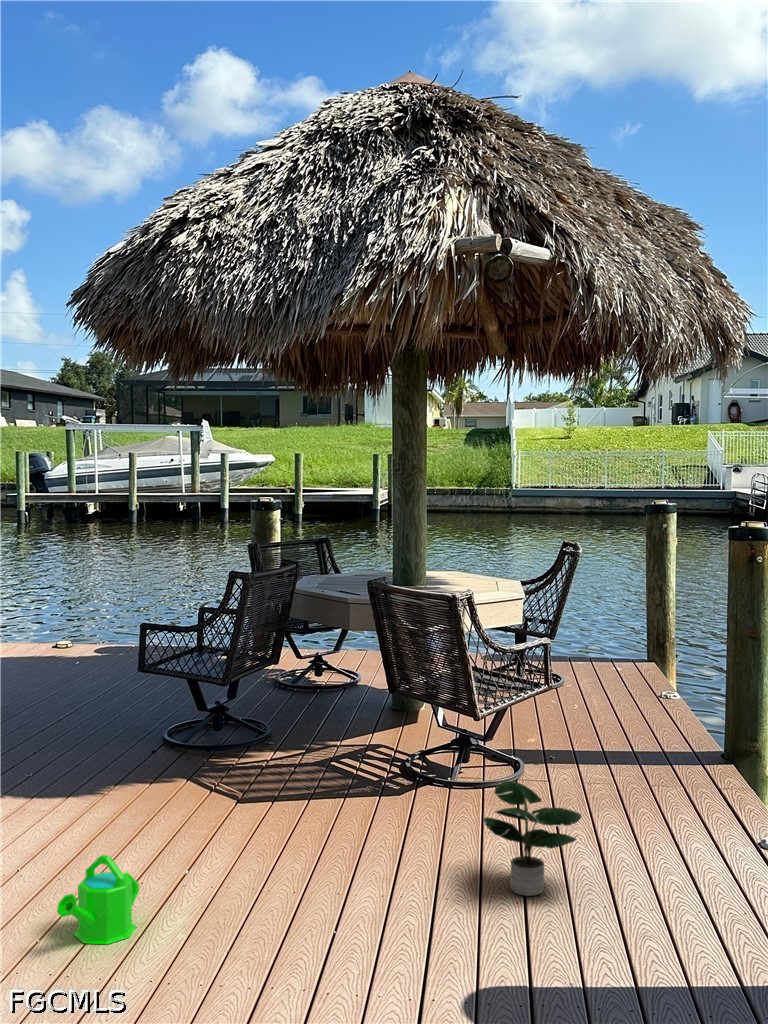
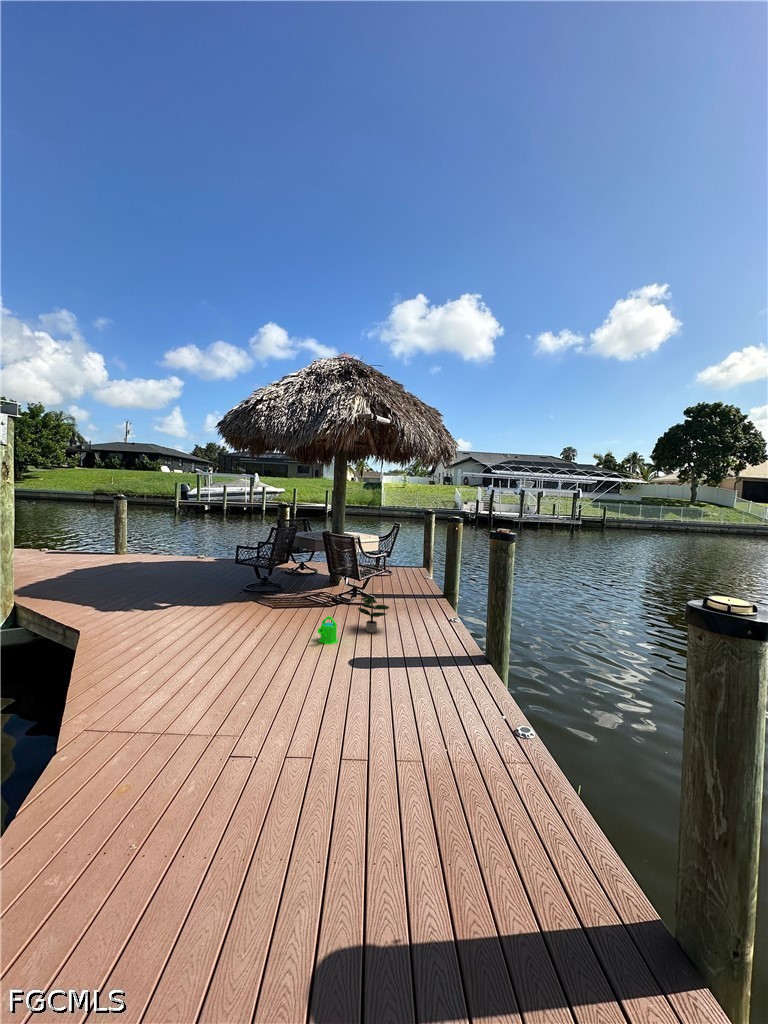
watering can: present [57,855,139,944] -> present [318,616,337,644]

